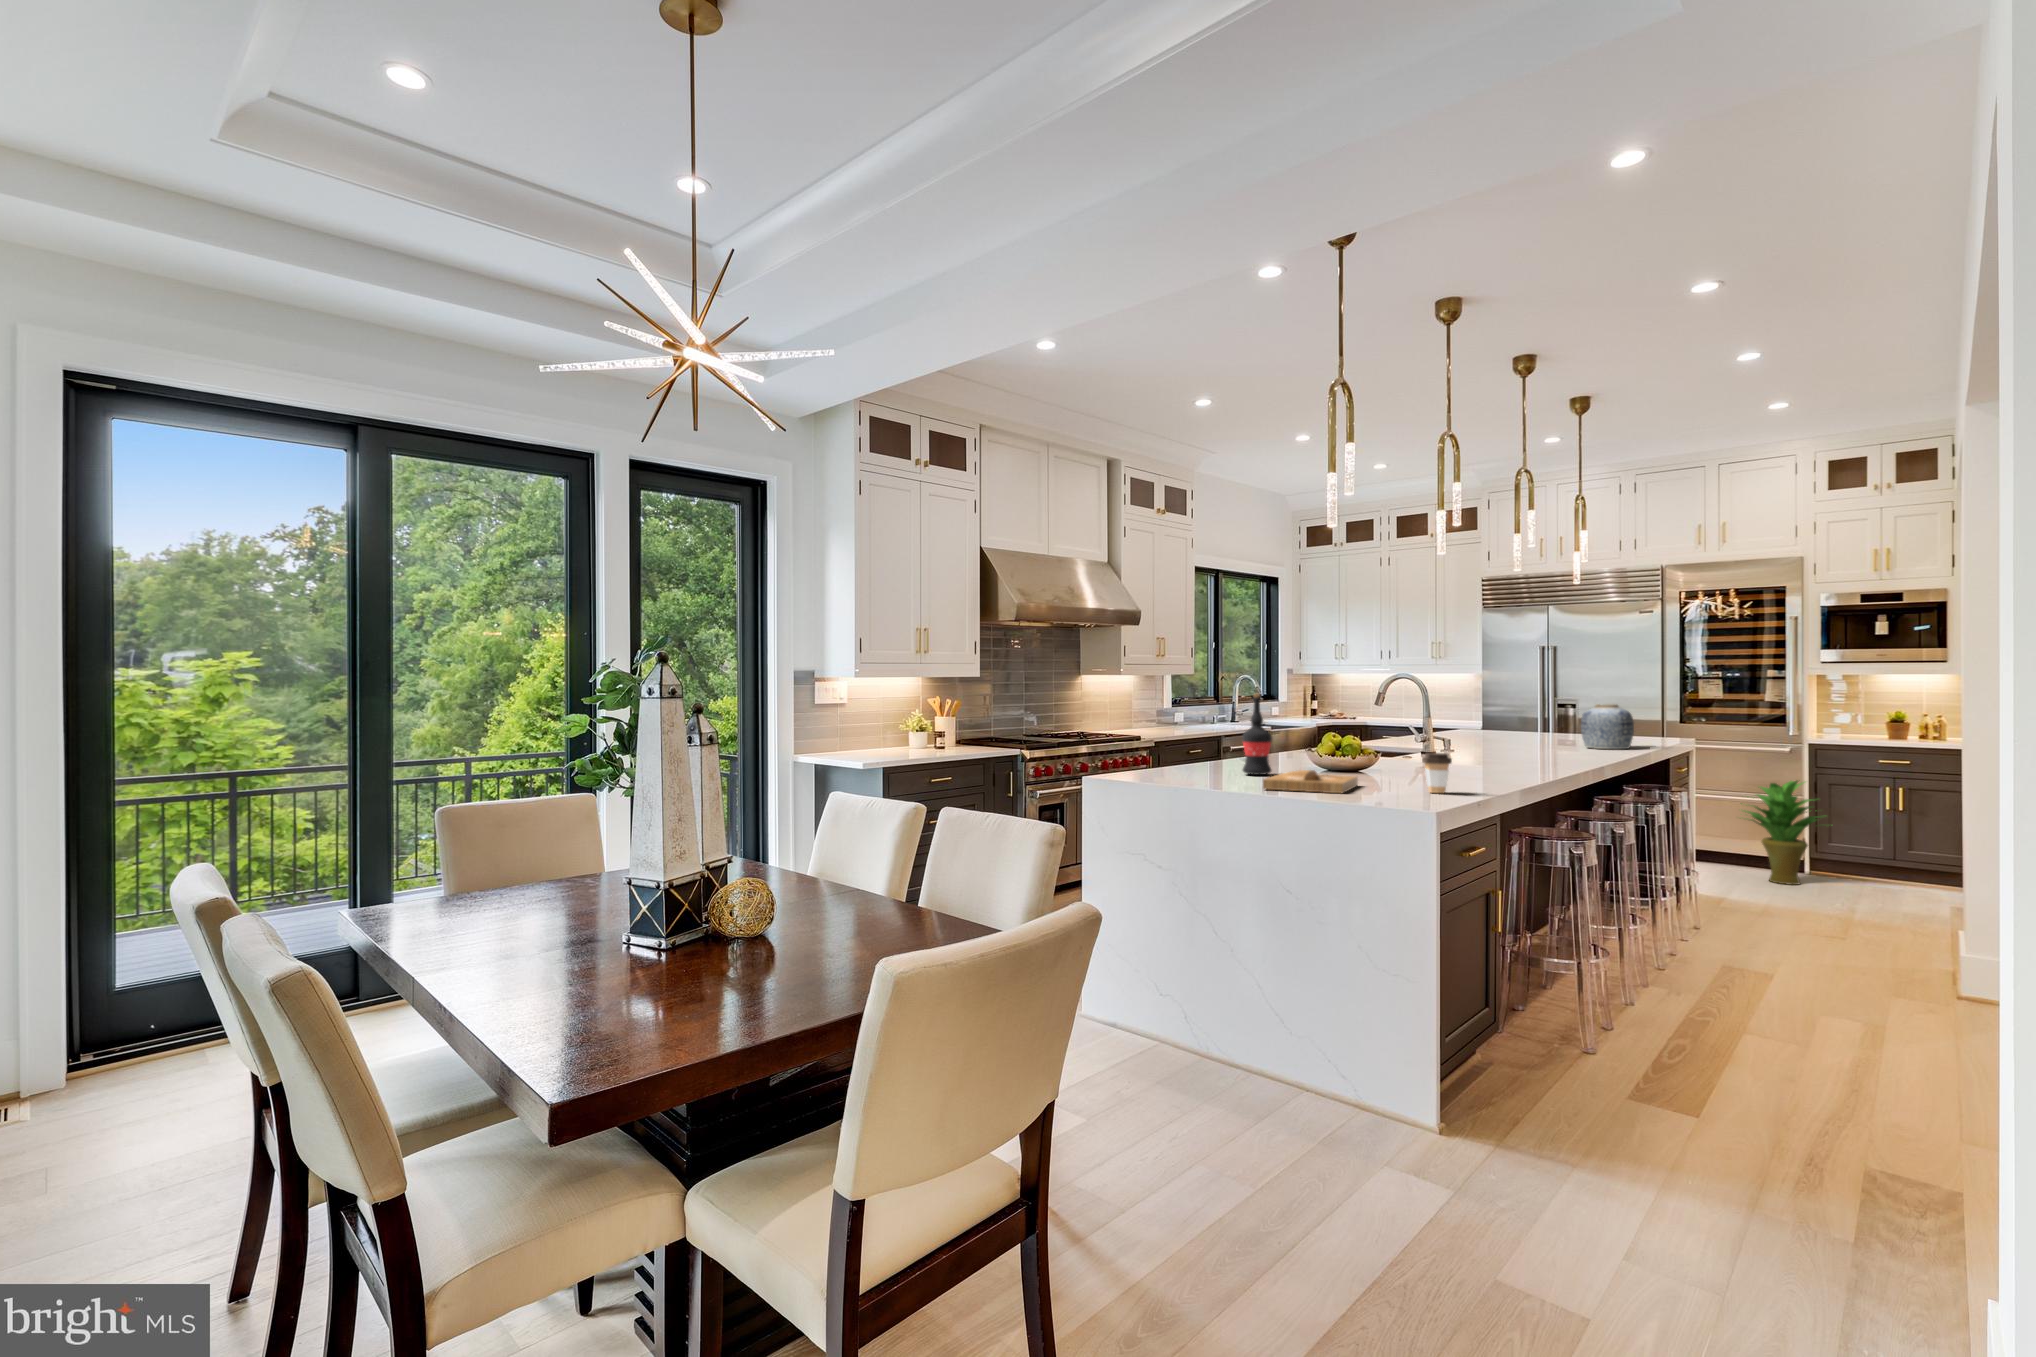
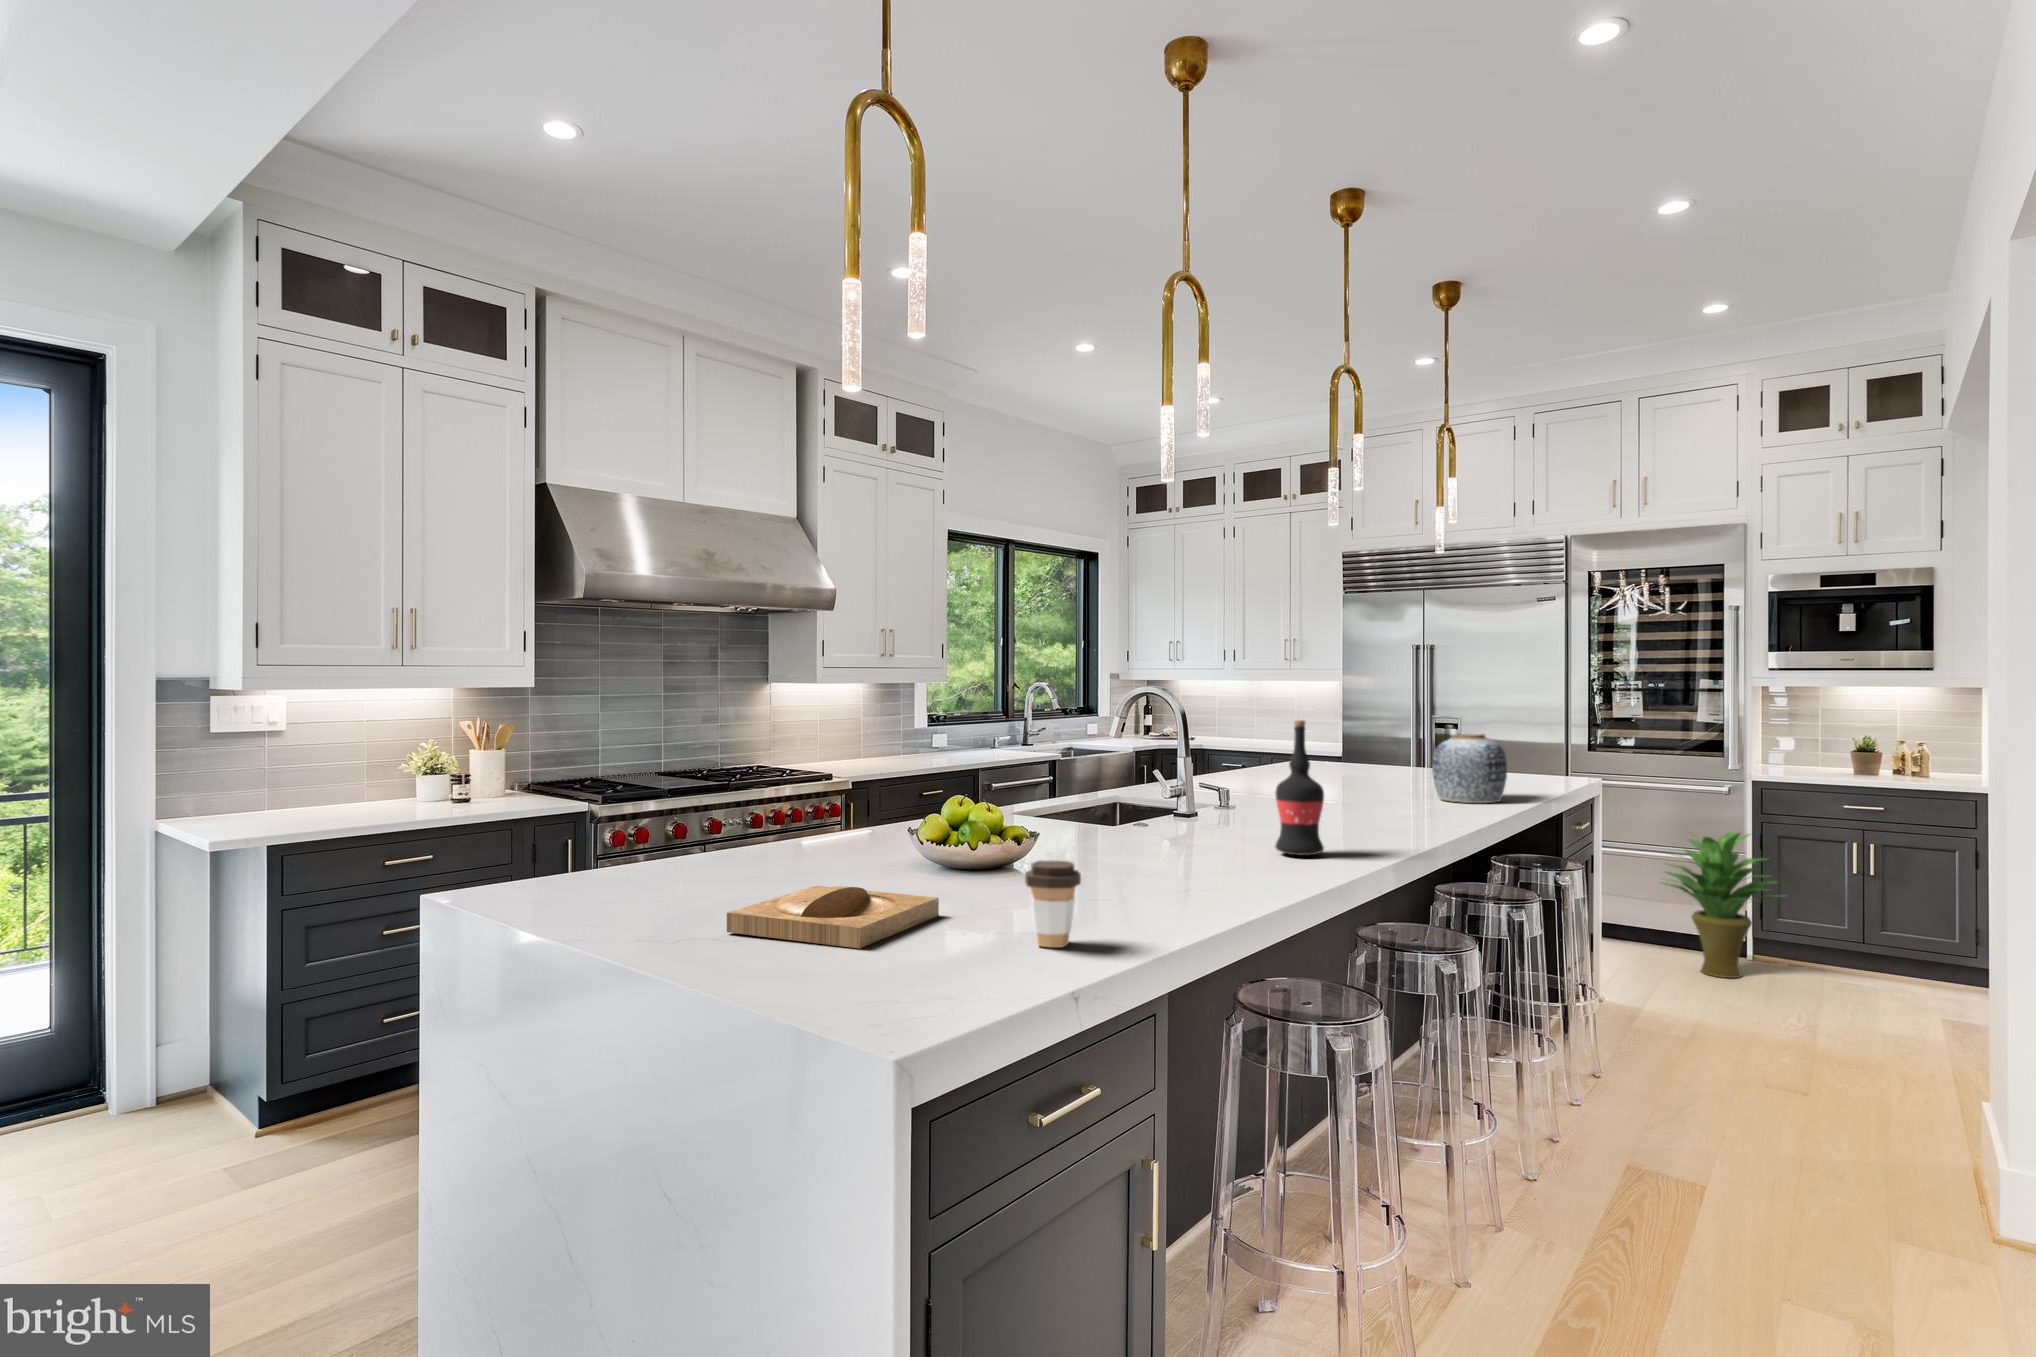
wine bottle: present [1242,694,1272,775] -> present [1275,720,1324,855]

